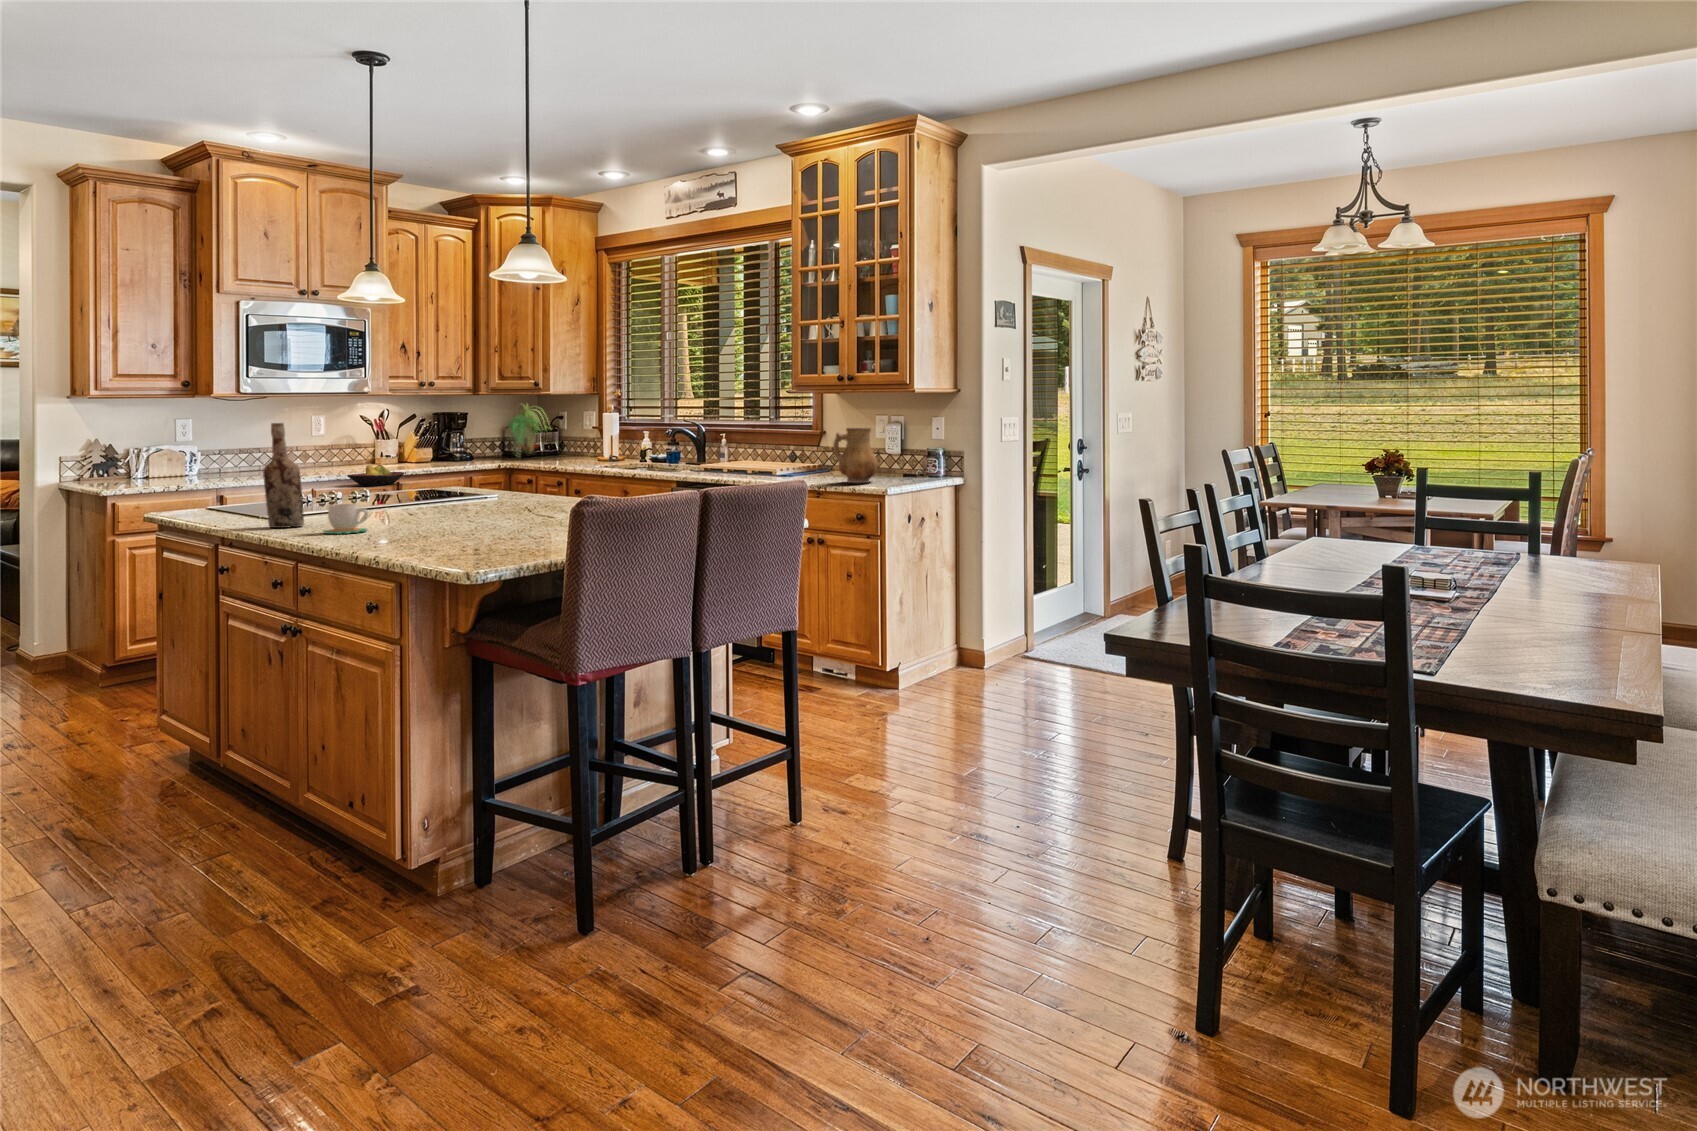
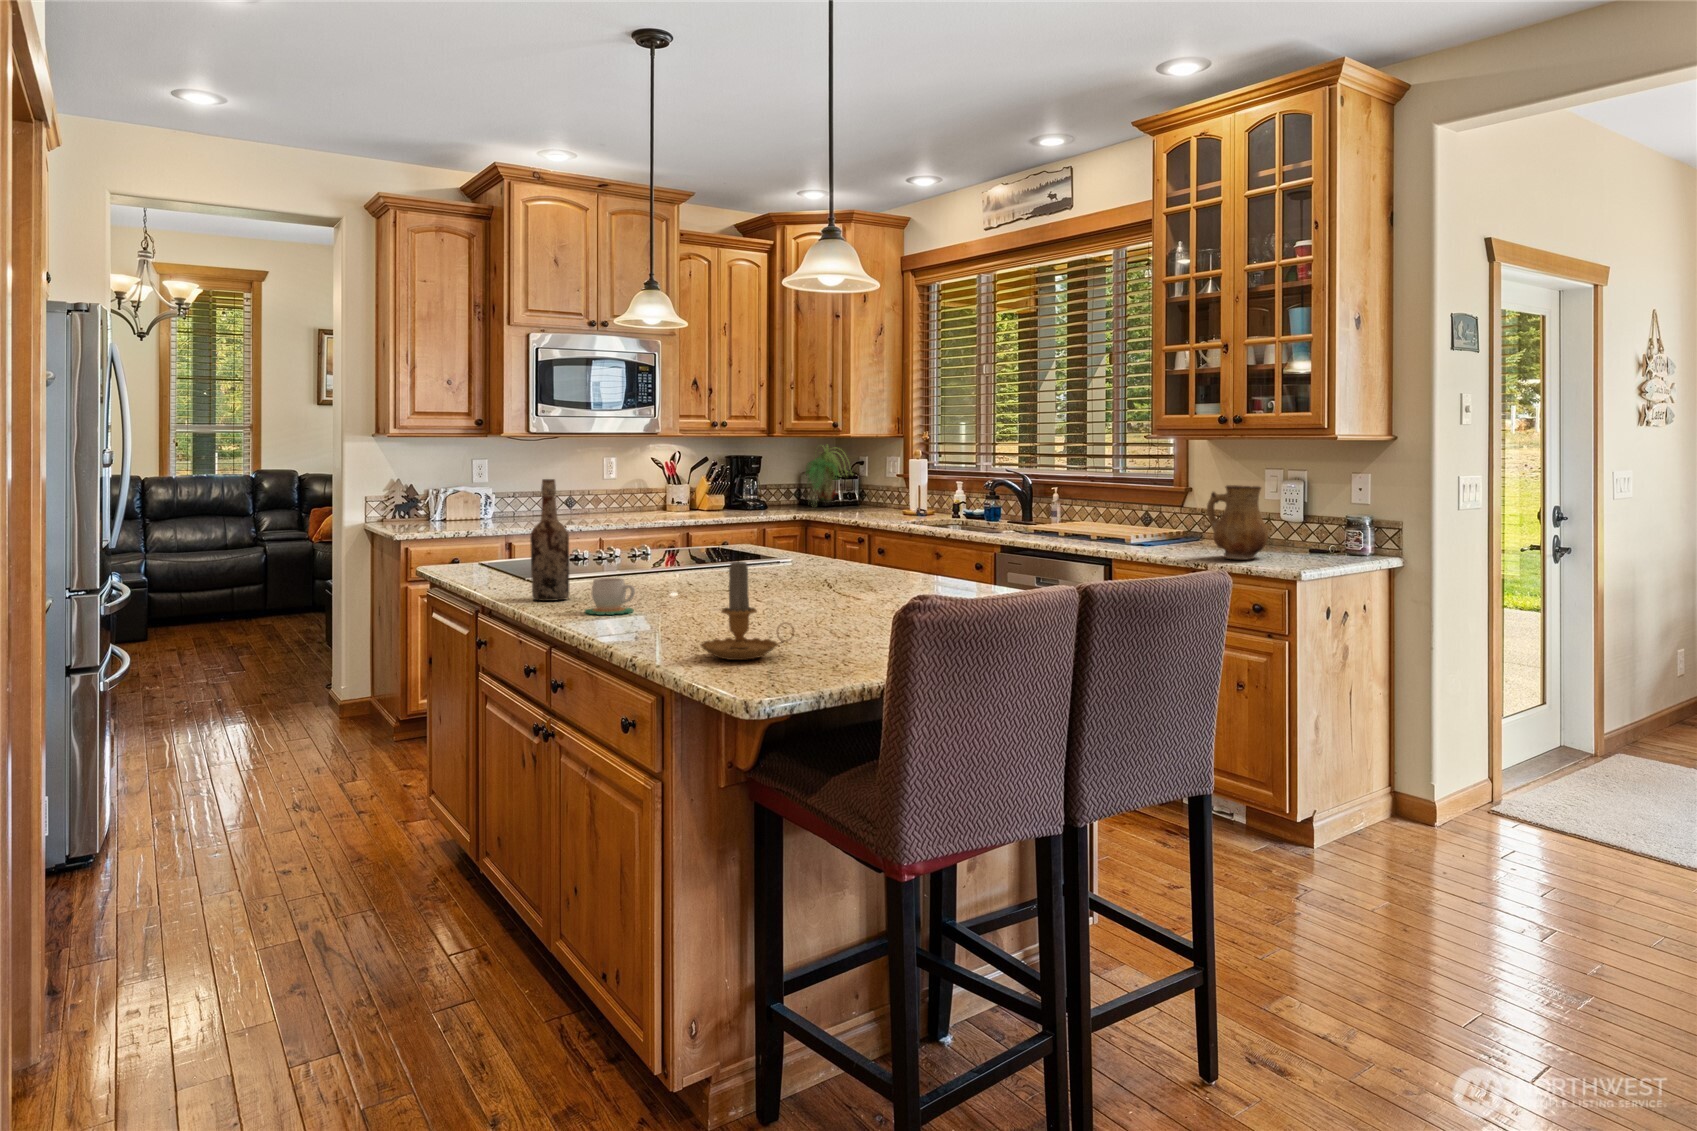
fruit bowl: present [347,465,404,486] -> none [632,514,691,538]
candle: none [434,473,511,553] -> present [701,562,794,660]

